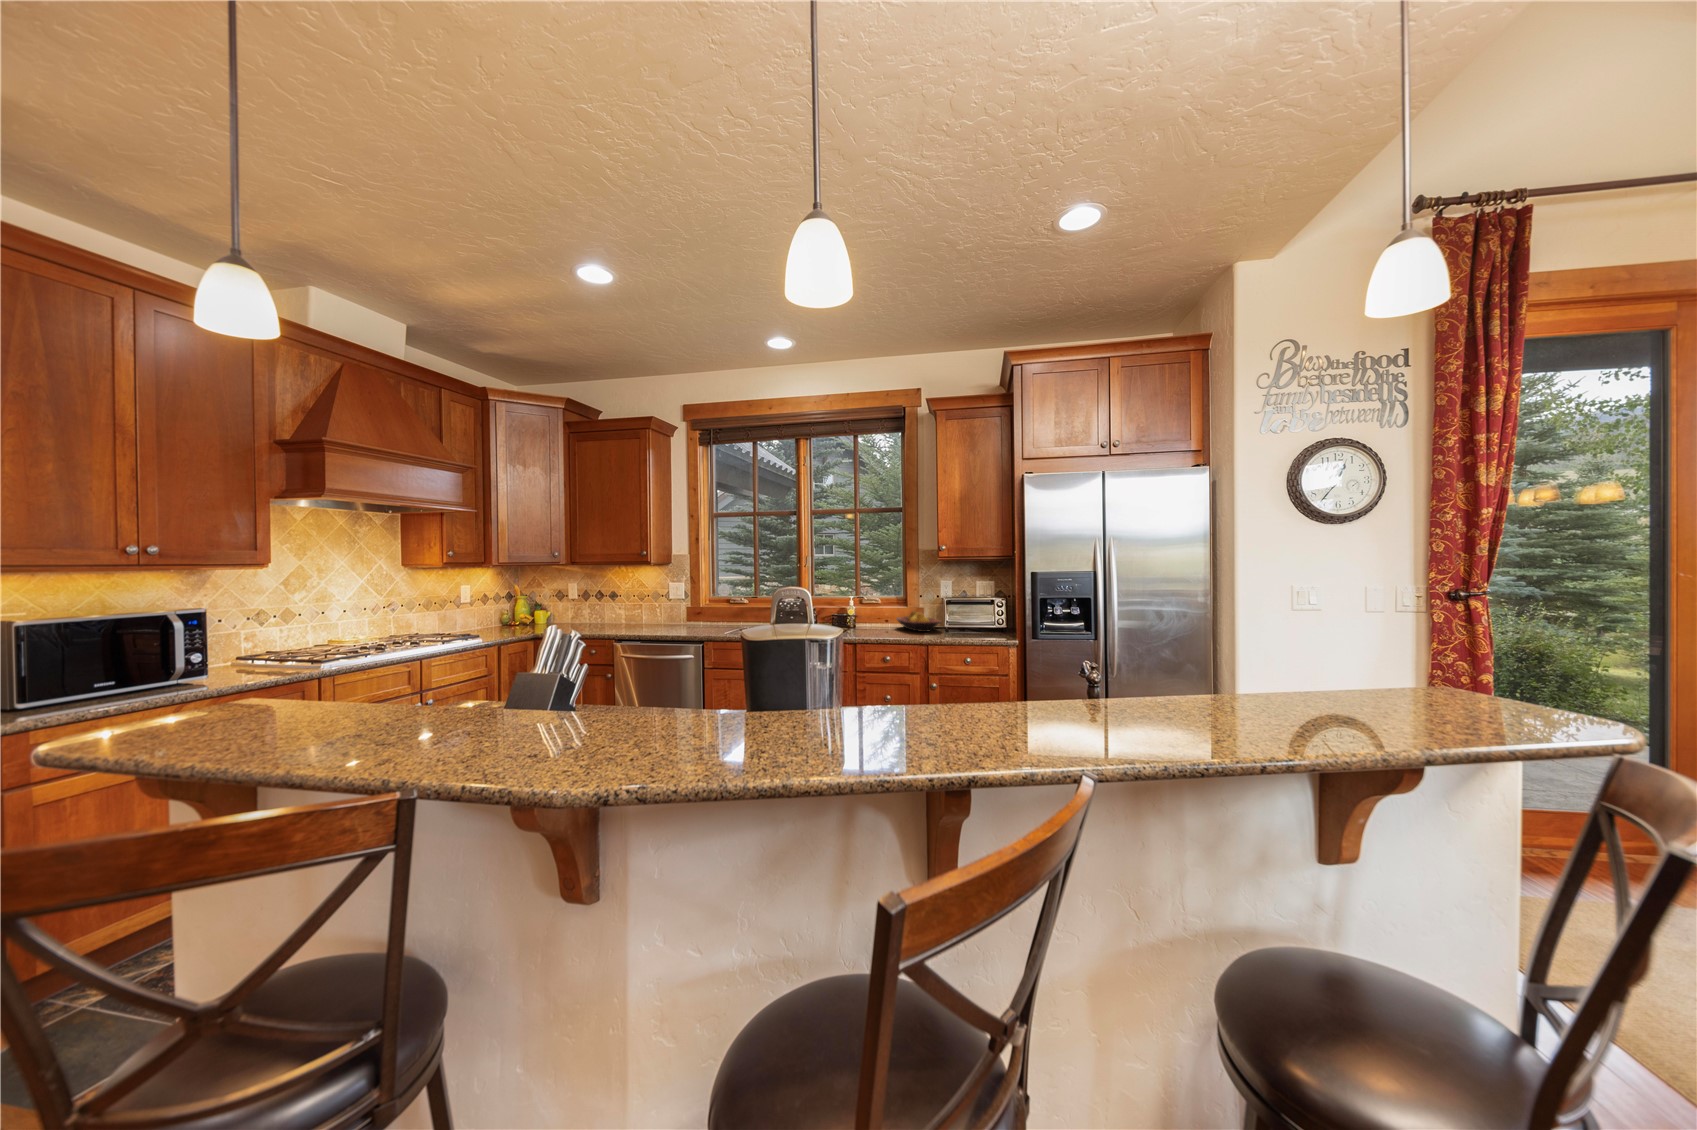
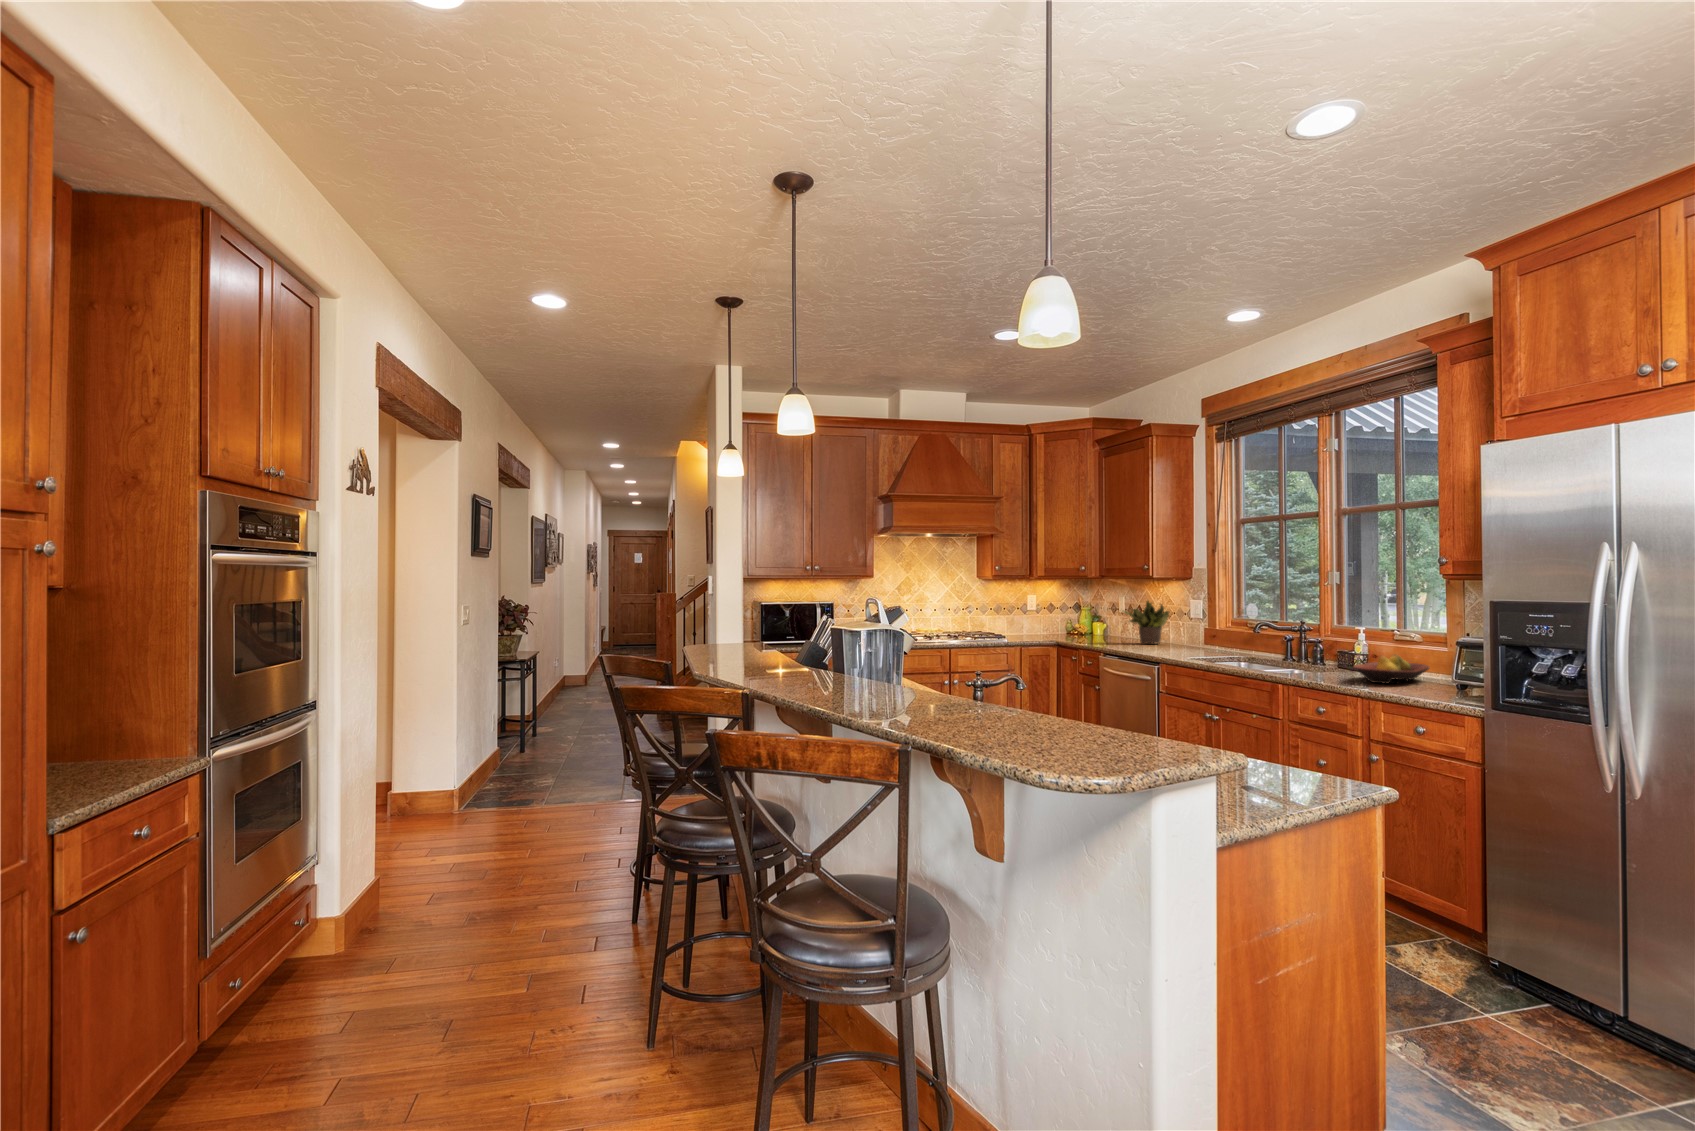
potted plant: none [611,582,655,626] -> present [1123,601,1169,643]

